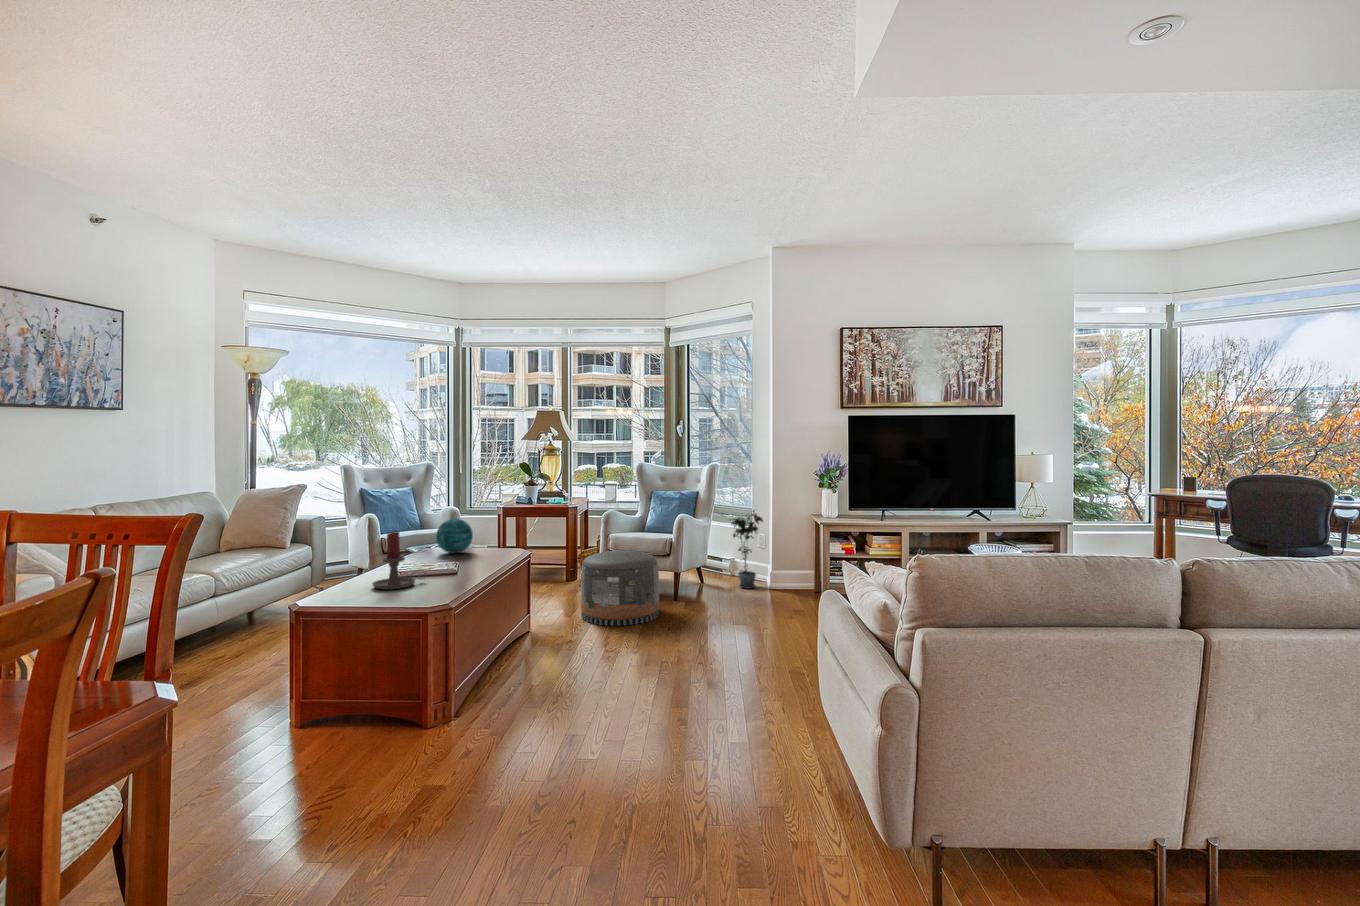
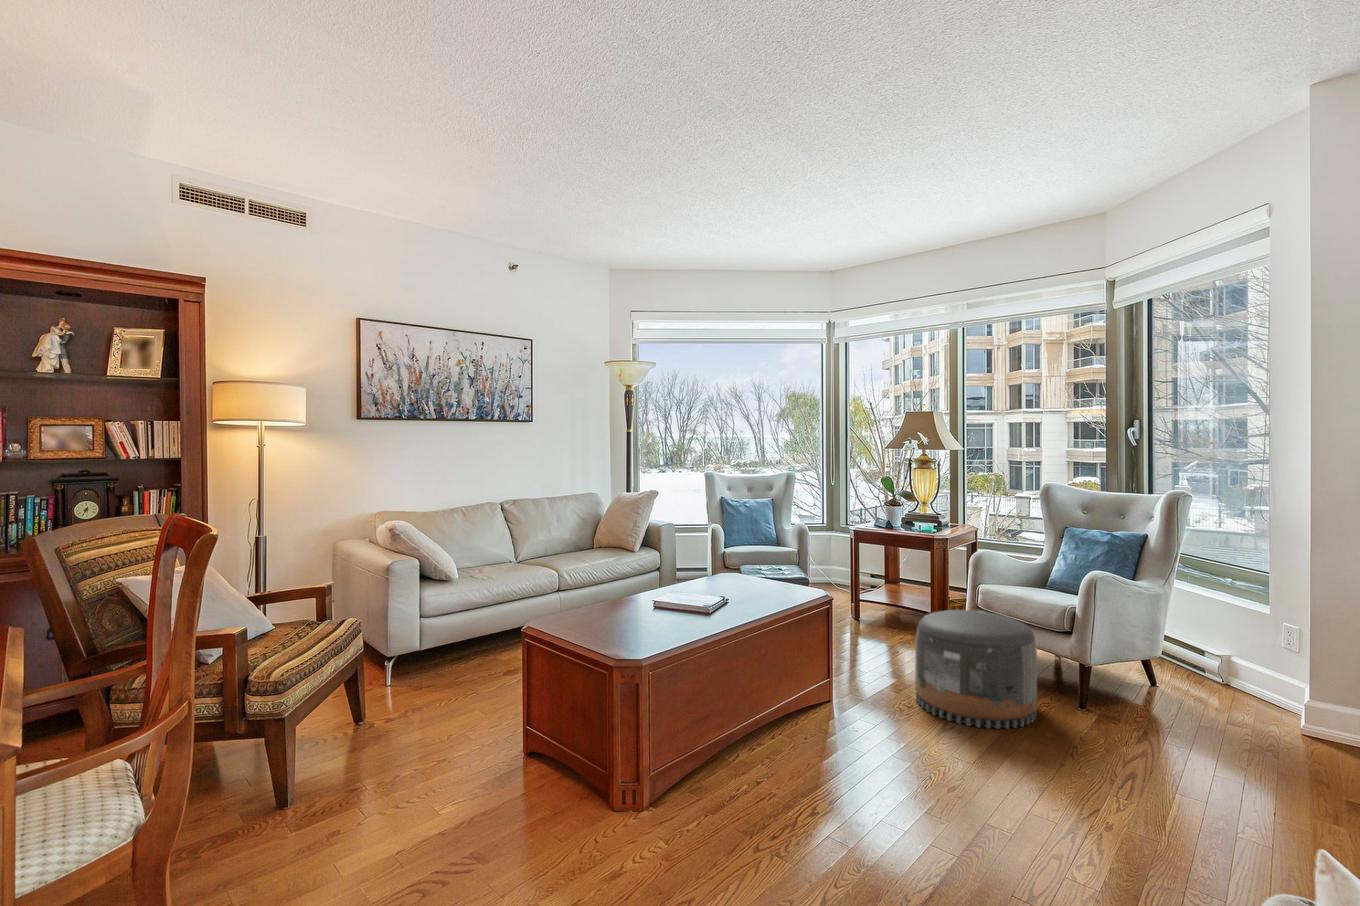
potted plant: present [730,511,763,589] -> none [1196,575,1279,709]
decorative orb: present [436,518,473,553] -> none [728,546,769,587]
candle holder: present [372,532,426,589] -> none [610,561,669,629]

